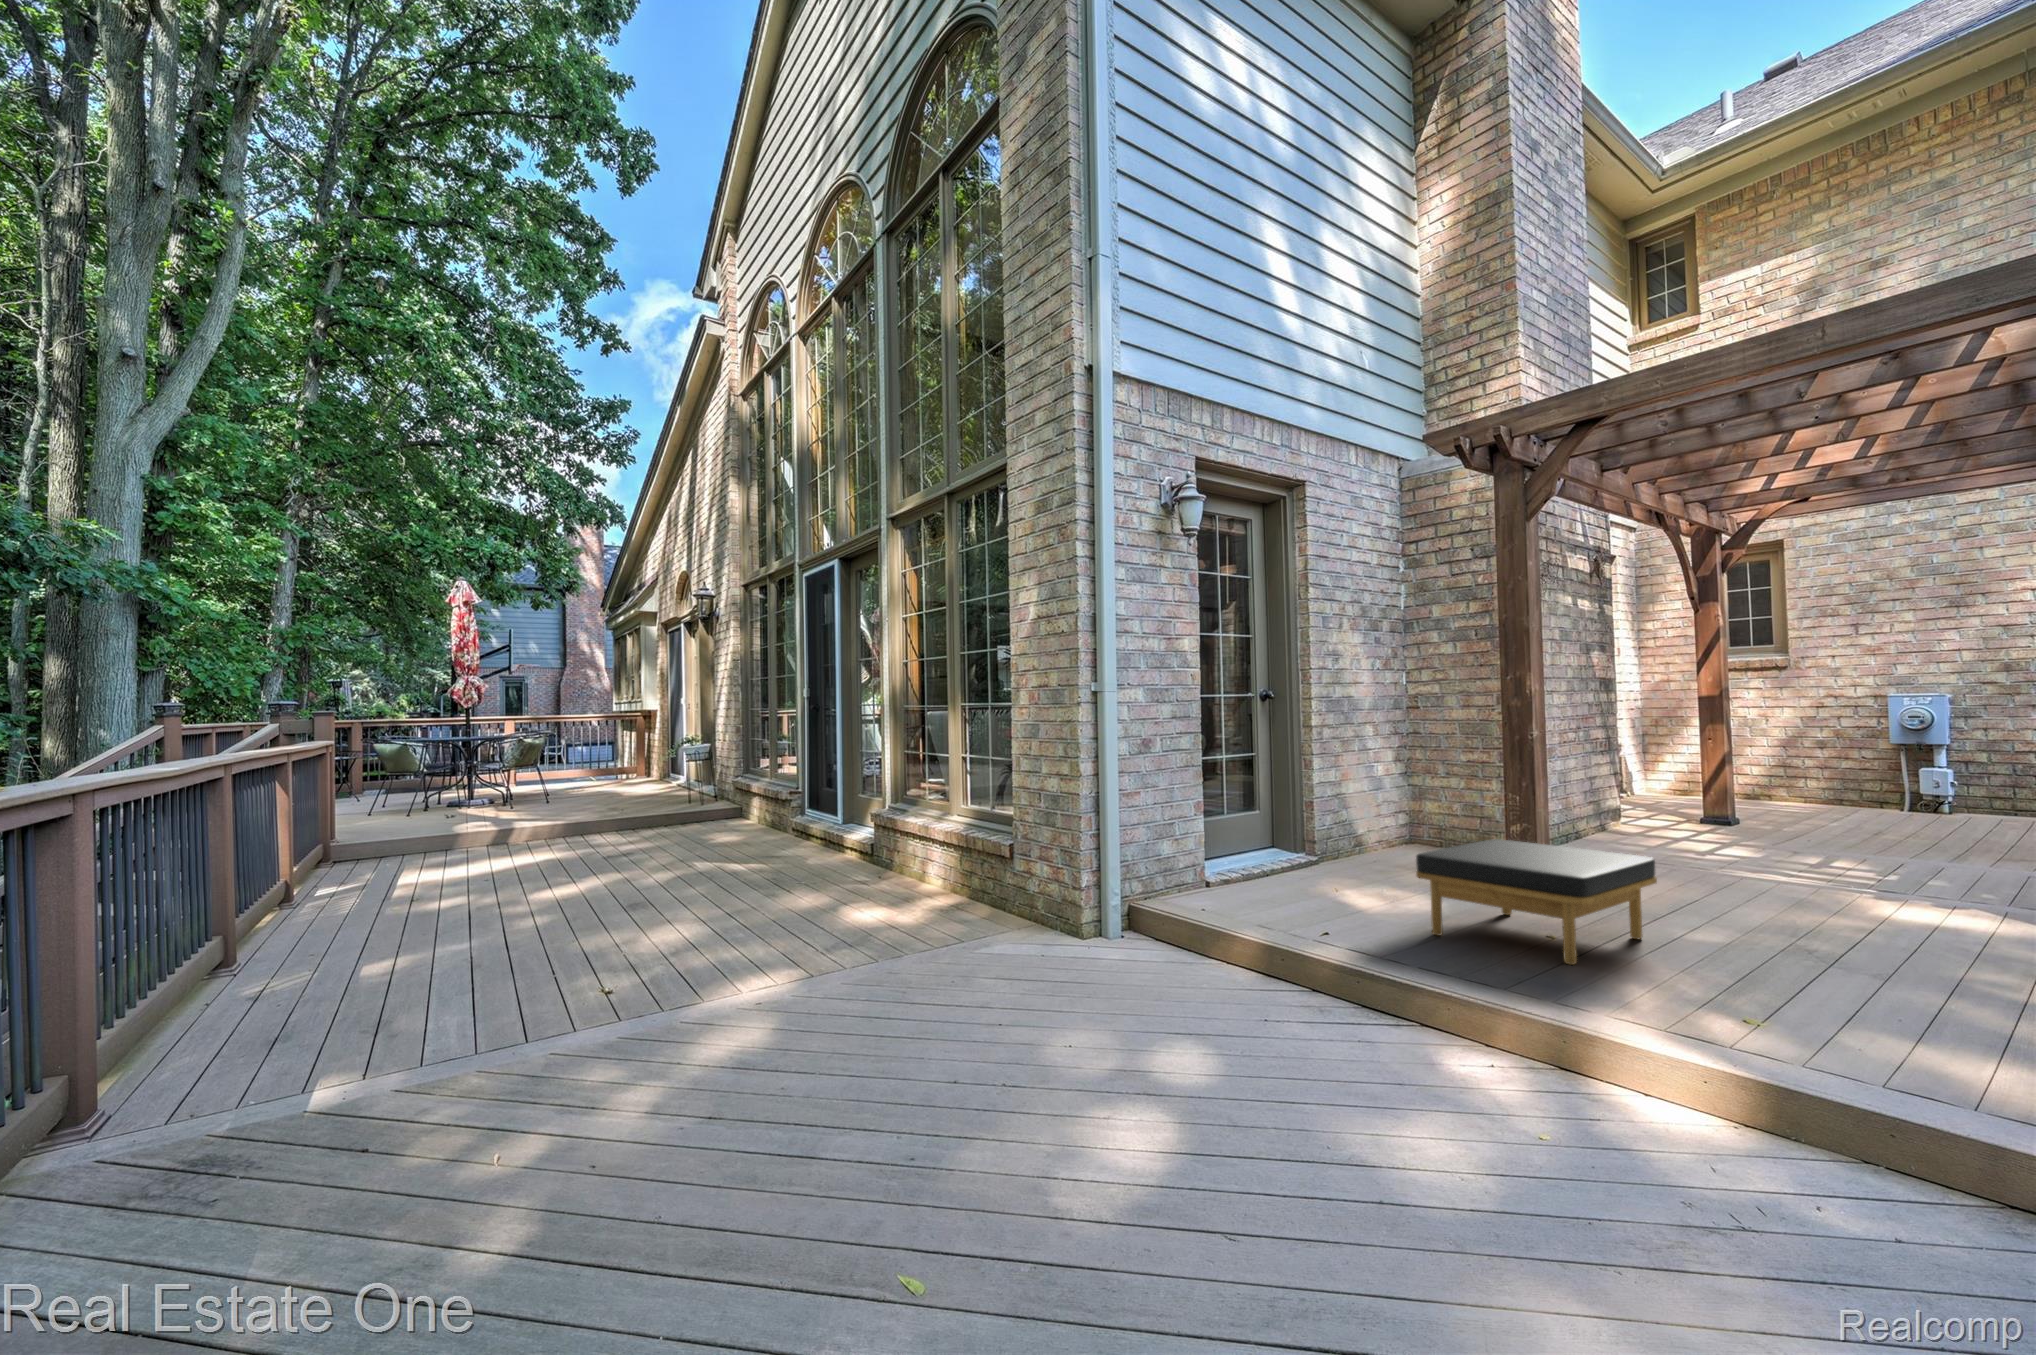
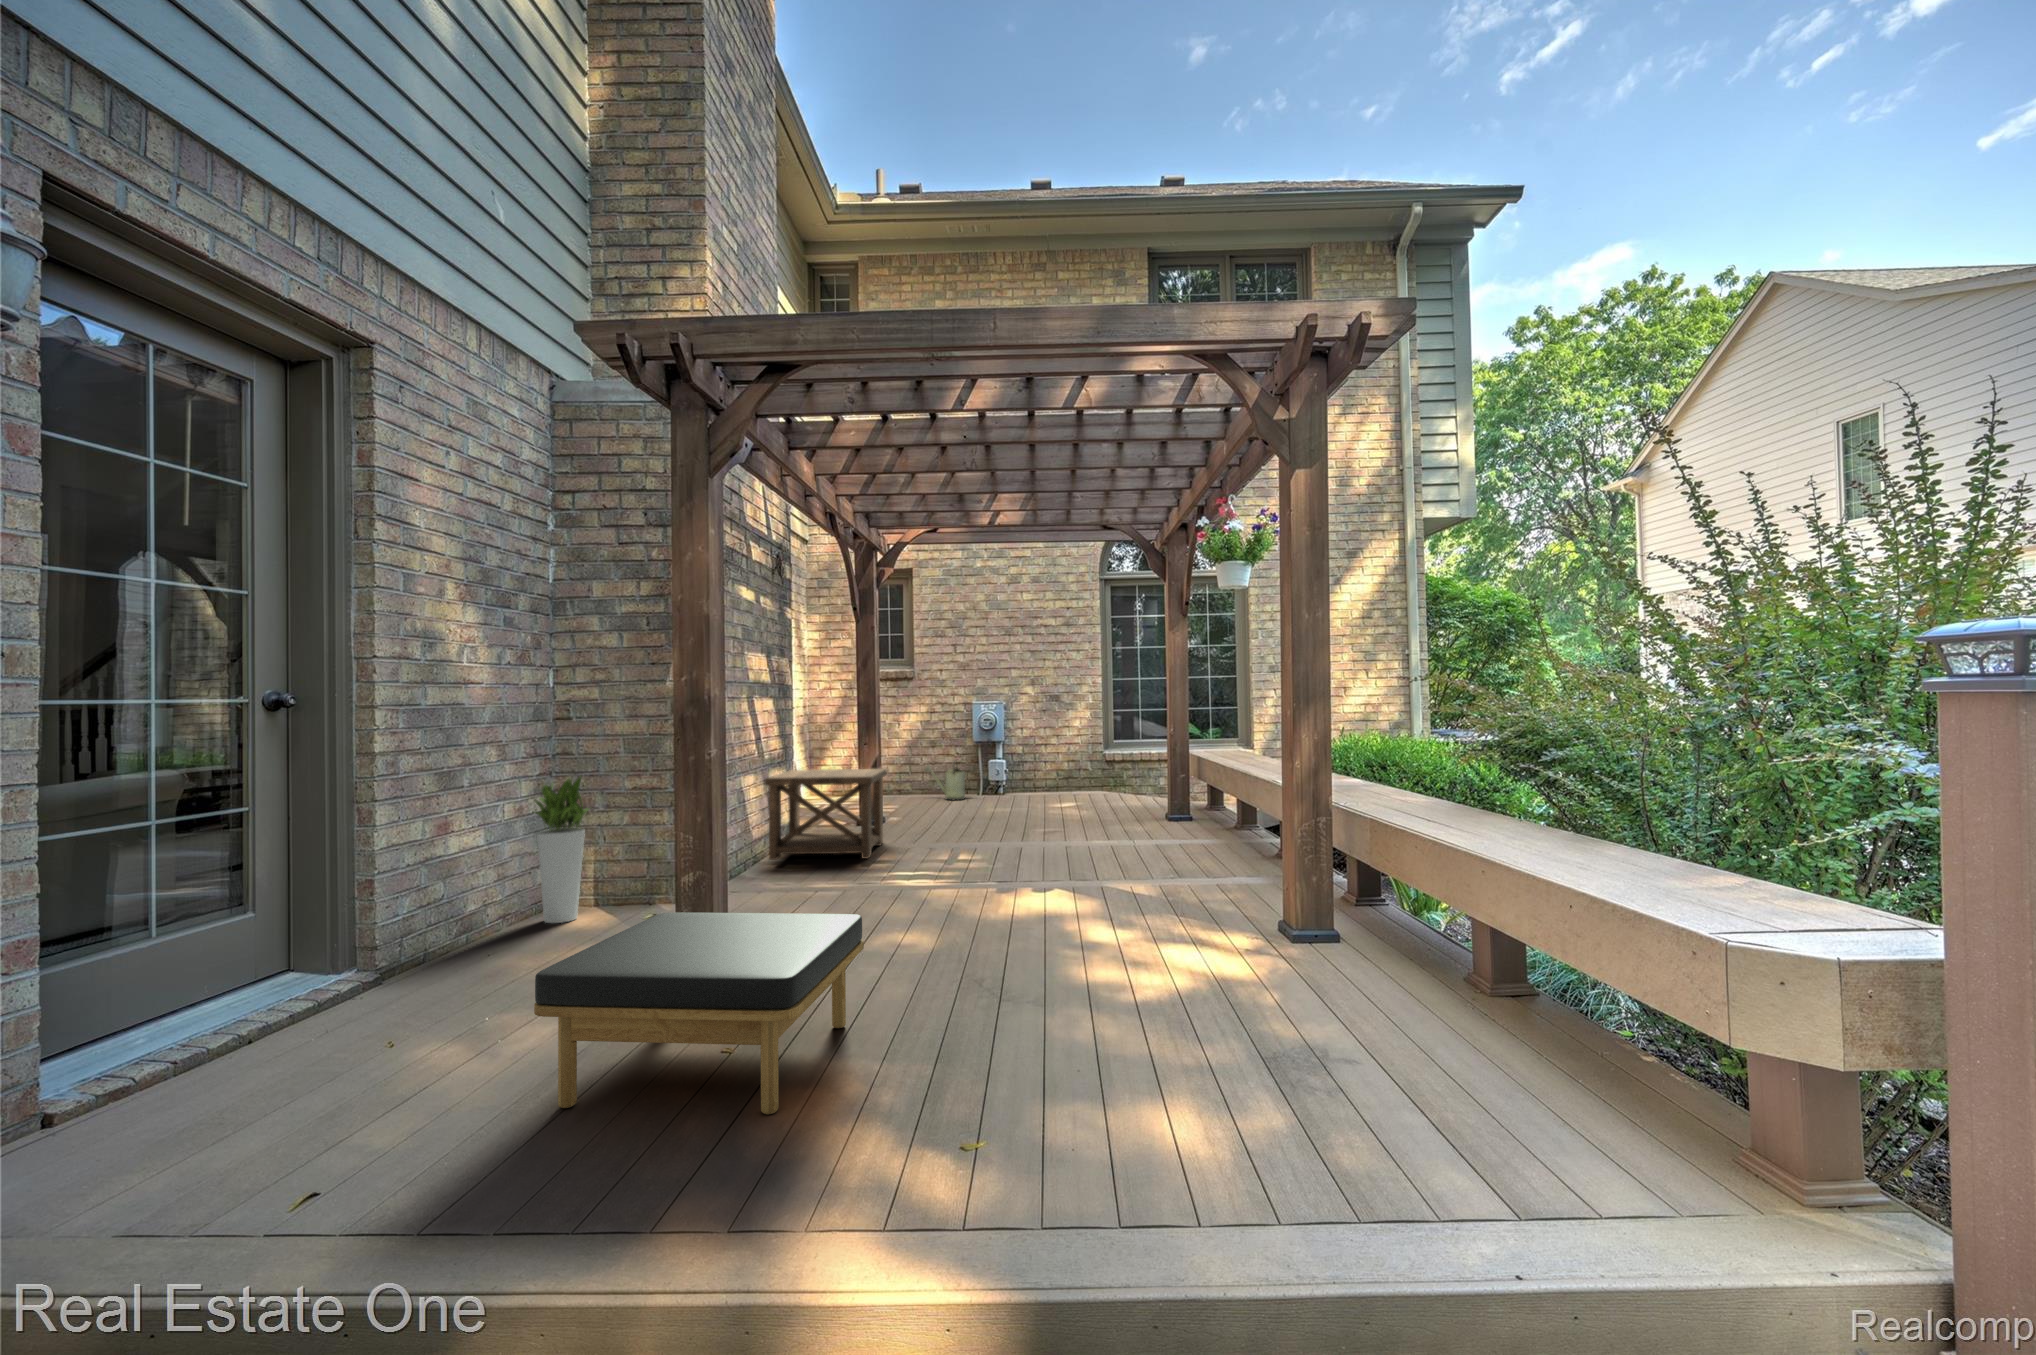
planter: none [1396,748,1440,852] -> present [536,777,589,923]
side table: none [1591,756,1734,844] -> present [765,769,887,860]
watering can: none [1806,758,1878,804] -> present [925,761,965,800]

